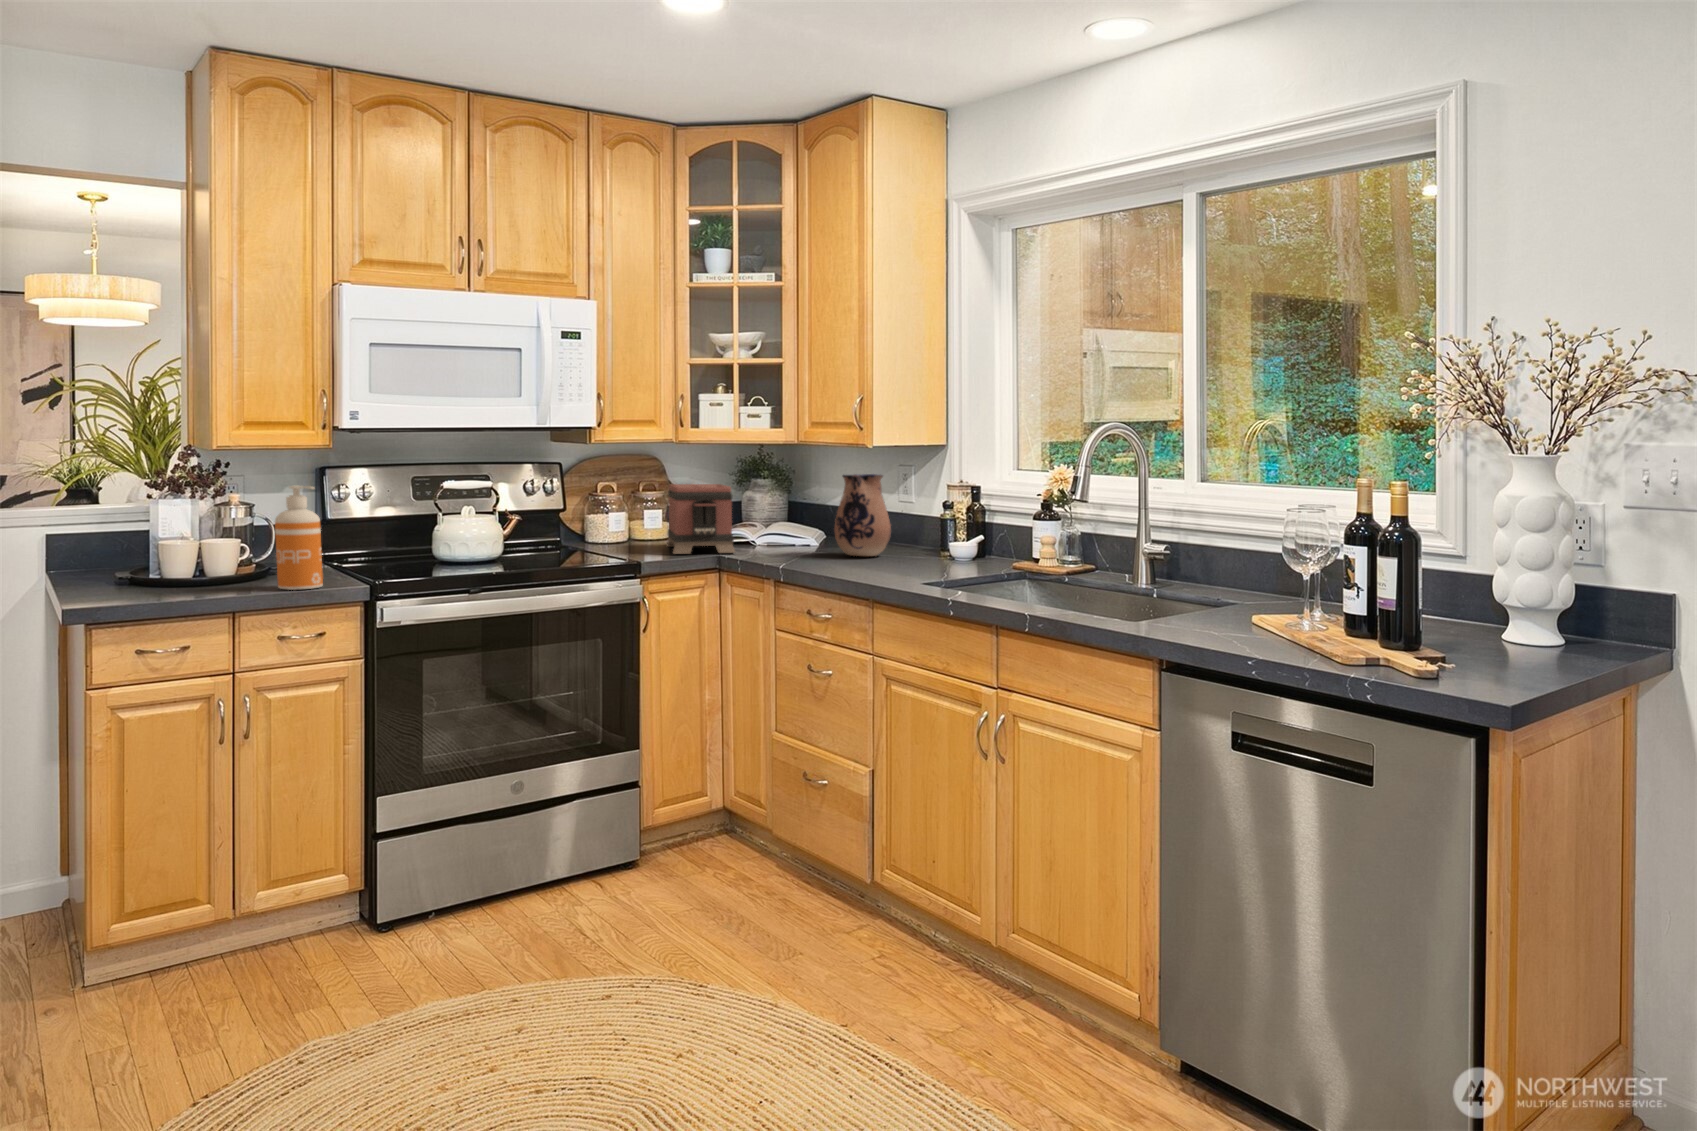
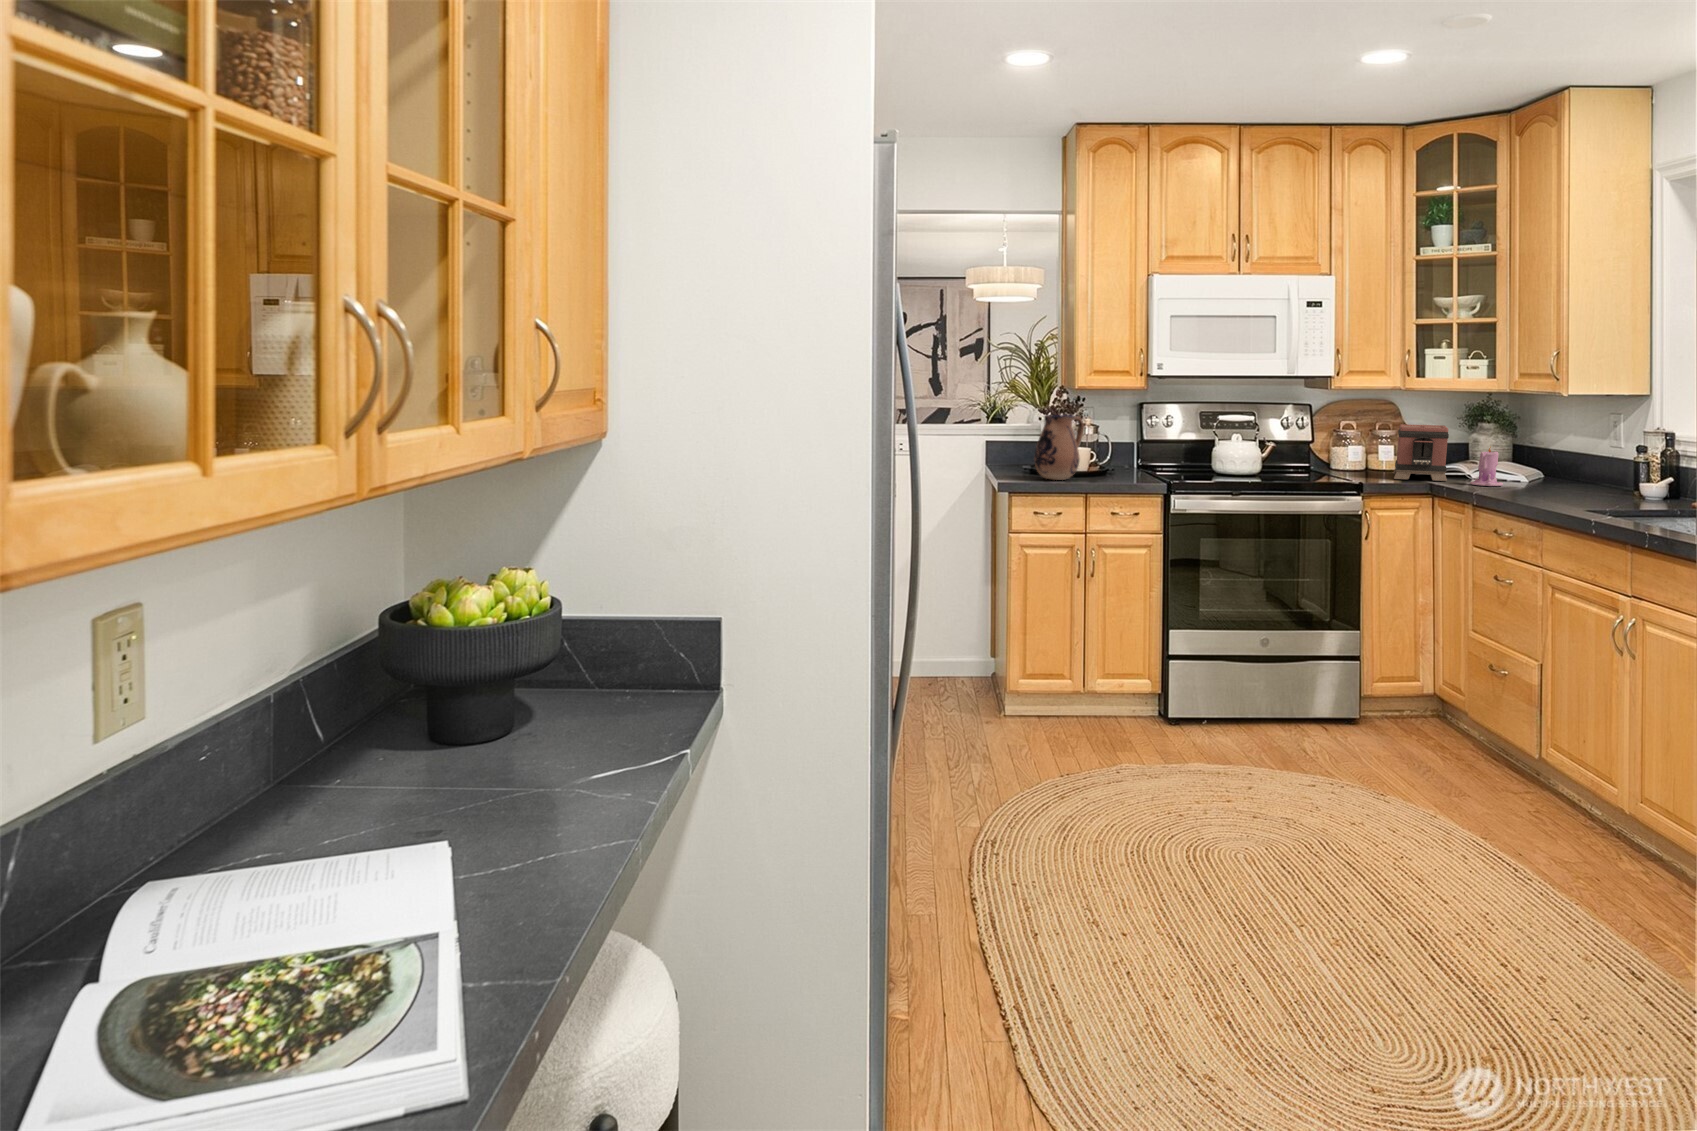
ceramic pitcher: present [834,474,891,556] -> present [1034,415,1084,480]
soap dispenser: present [275,486,323,590] -> none [1114,417,1143,483]
candle: none [764,507,800,557] -> present [1470,447,1503,486]

